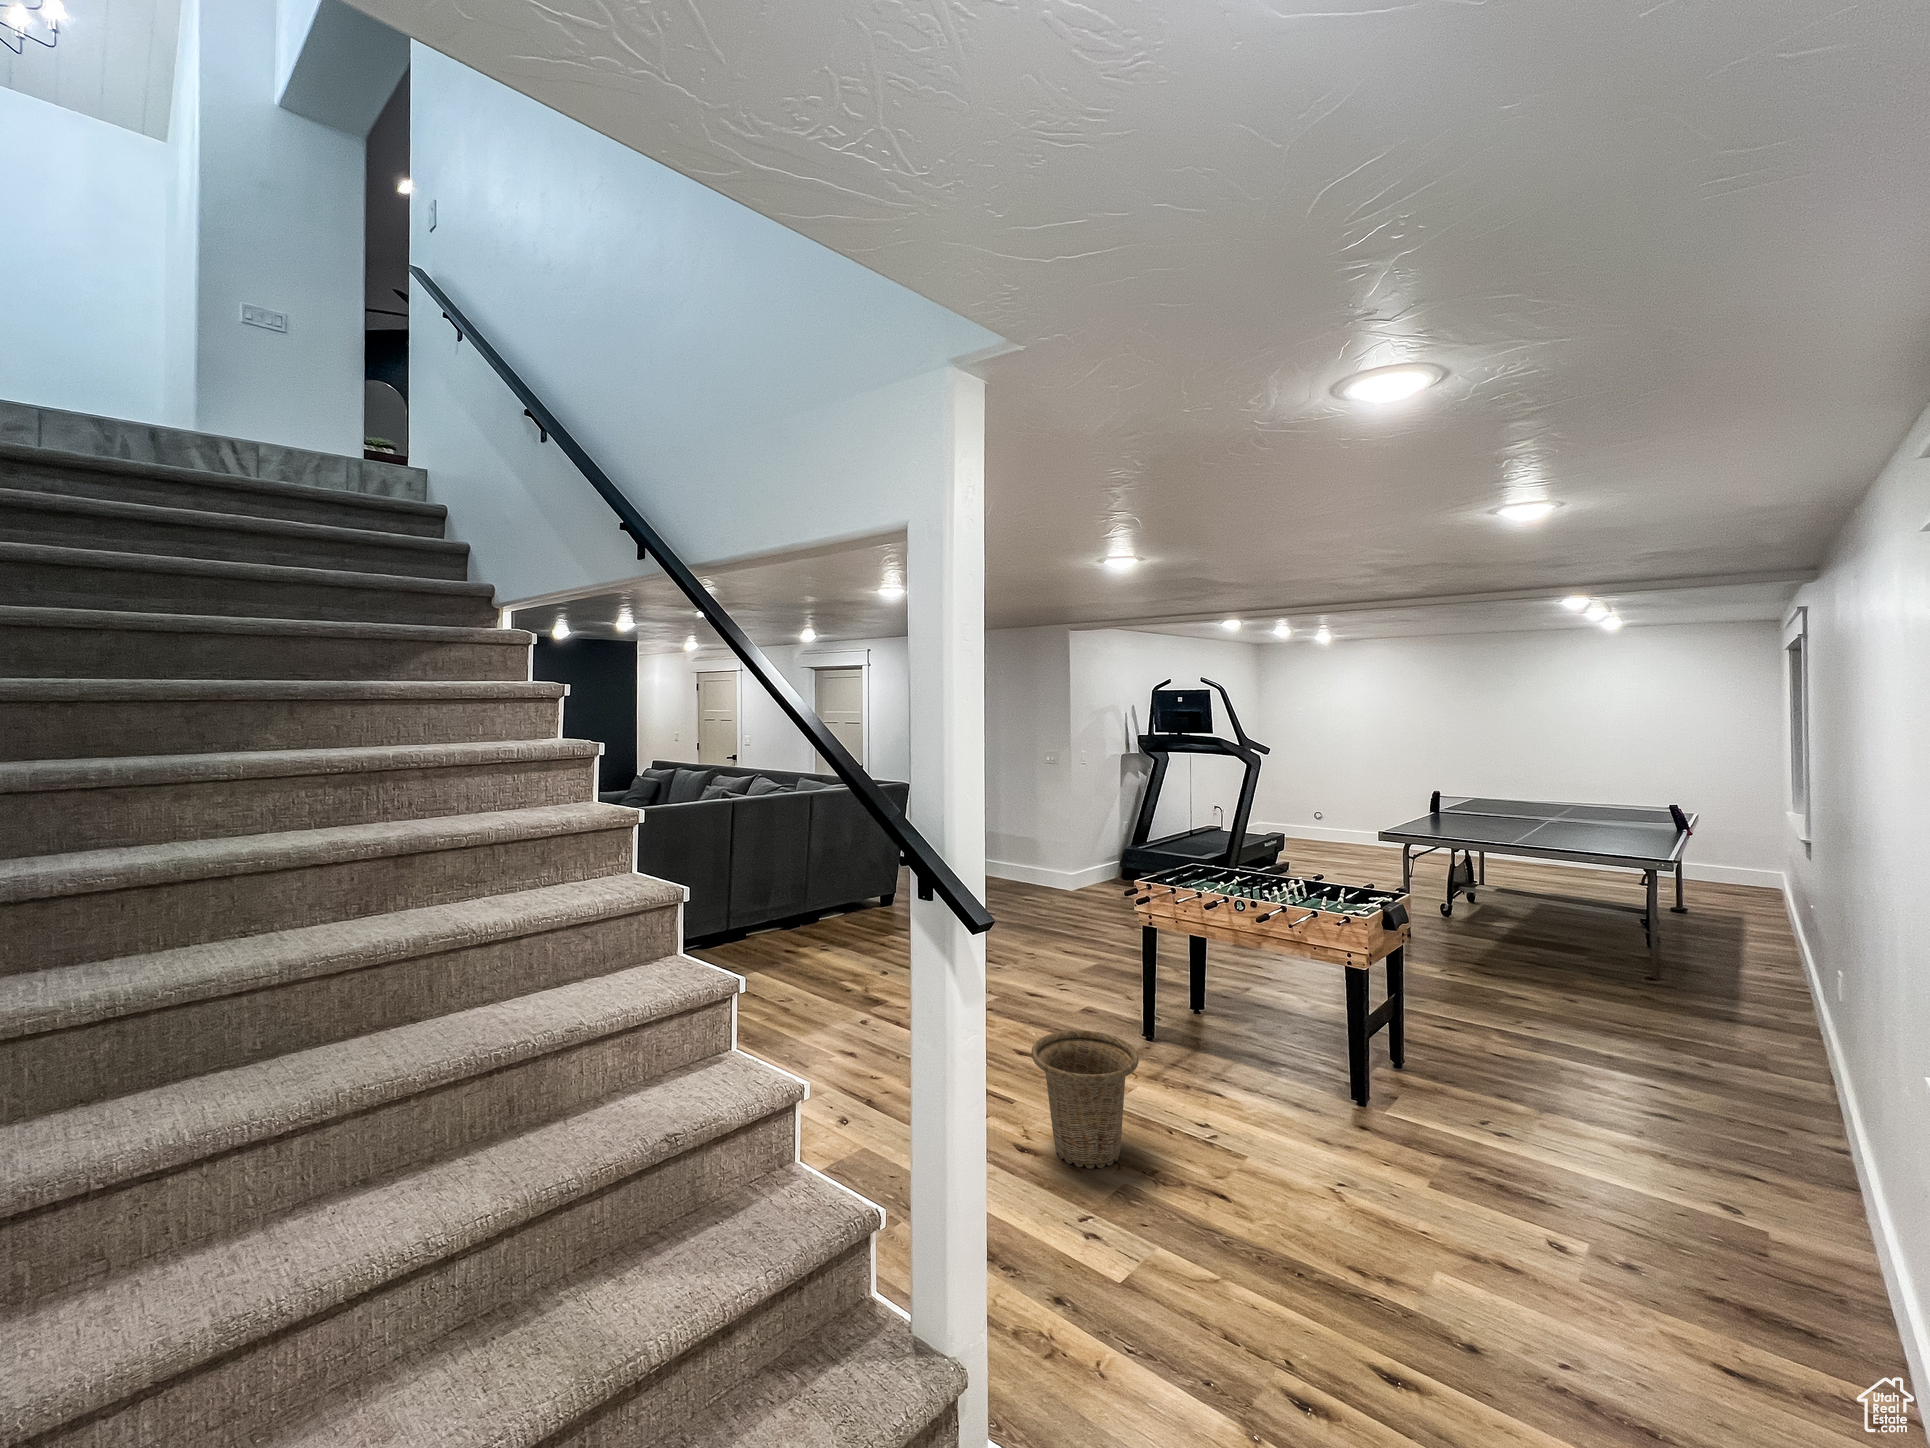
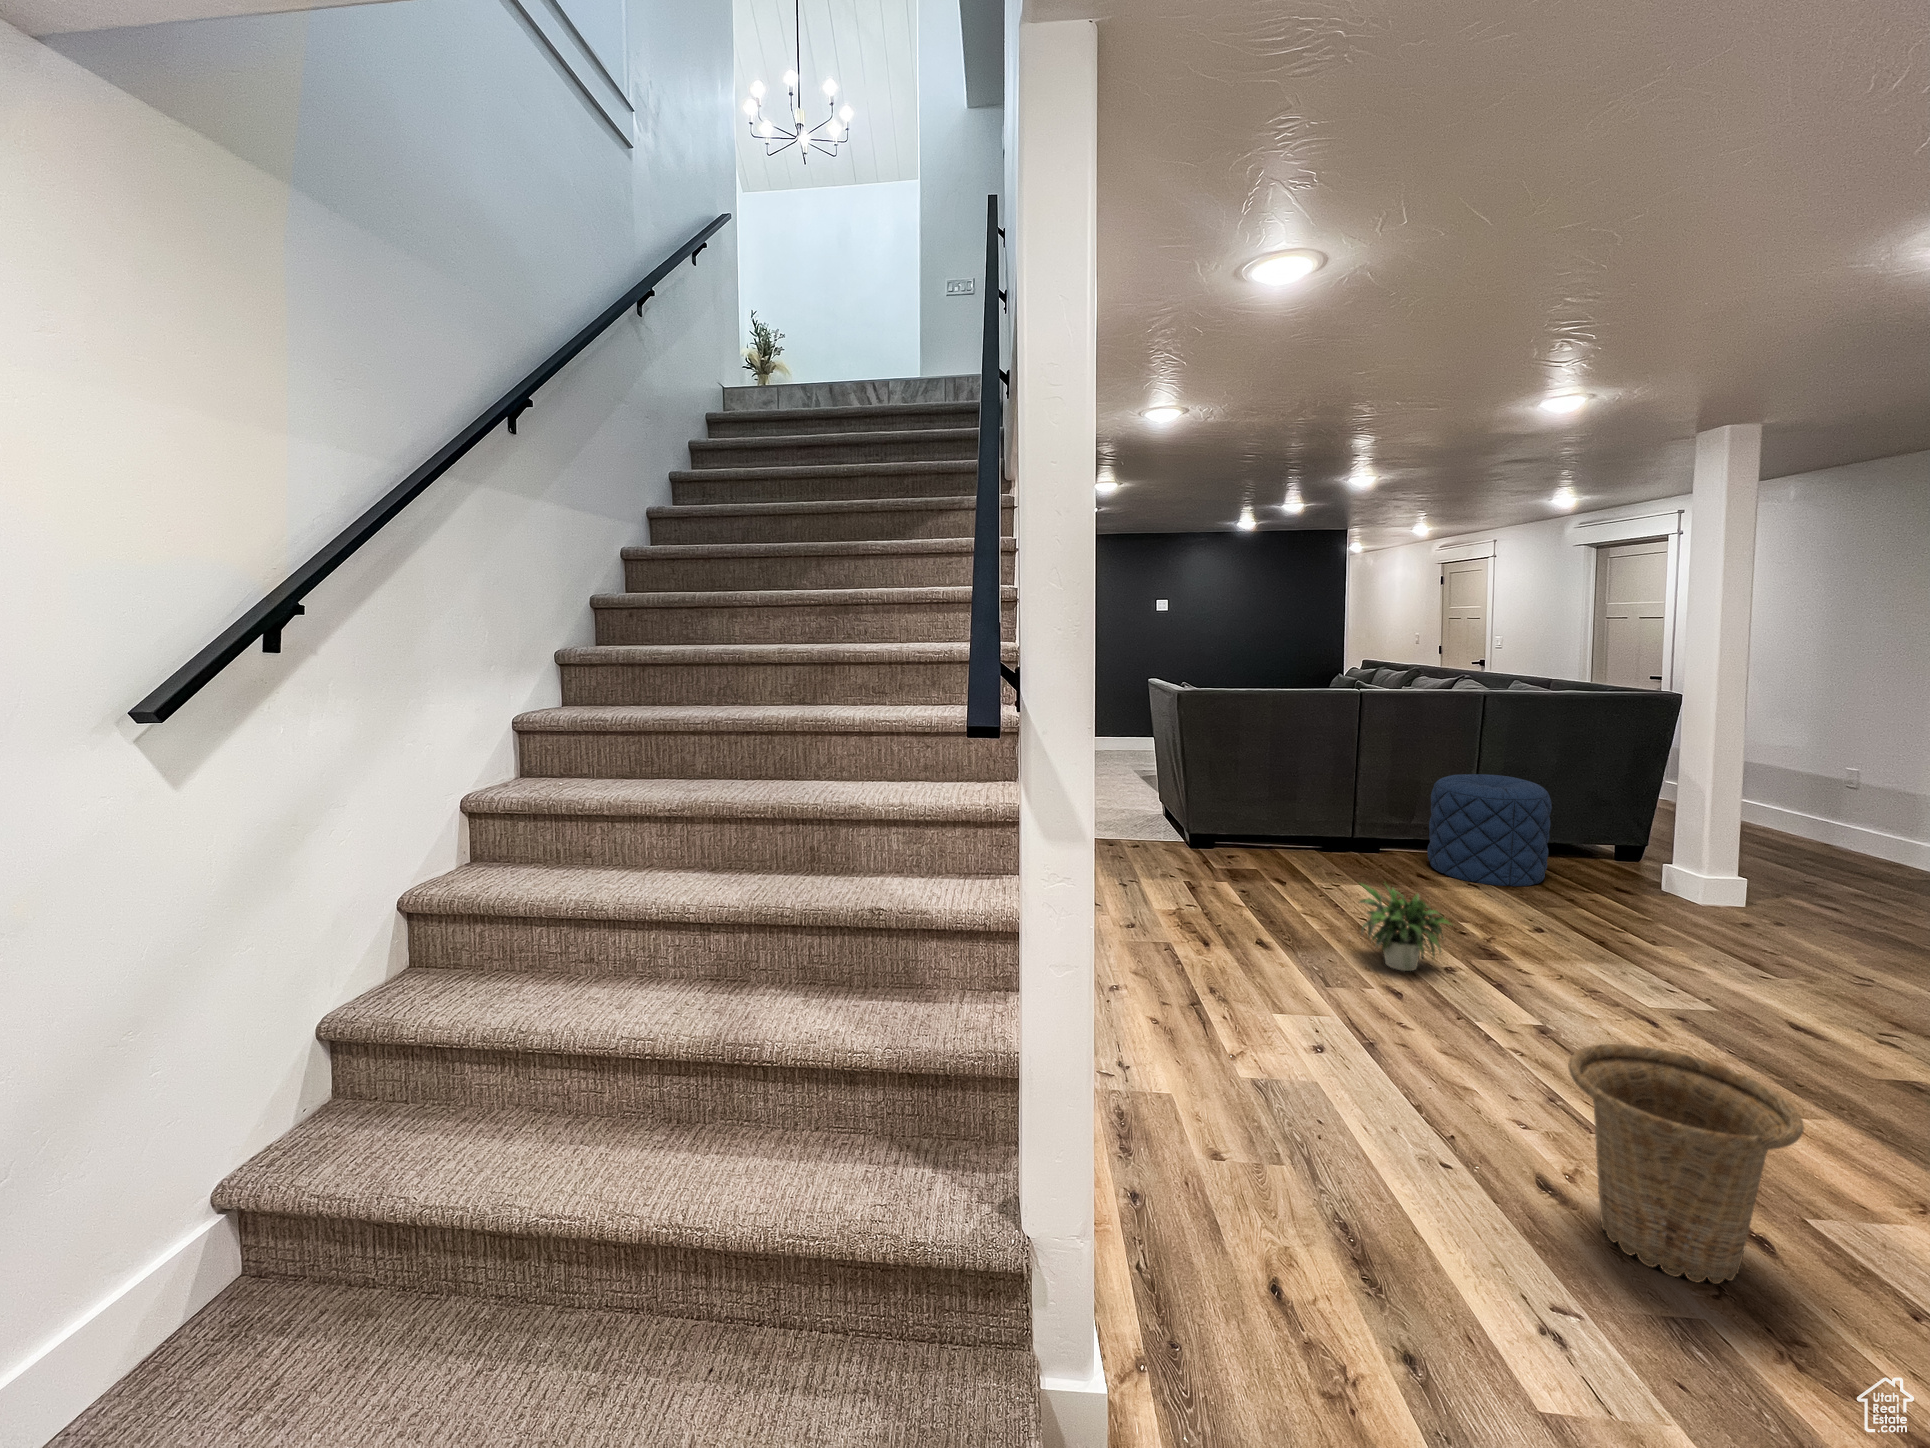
pouf: none [784,859,859,945] -> present [1427,774,1552,886]
potted plant: none [788,965,867,1032] -> present [1360,884,1451,971]

